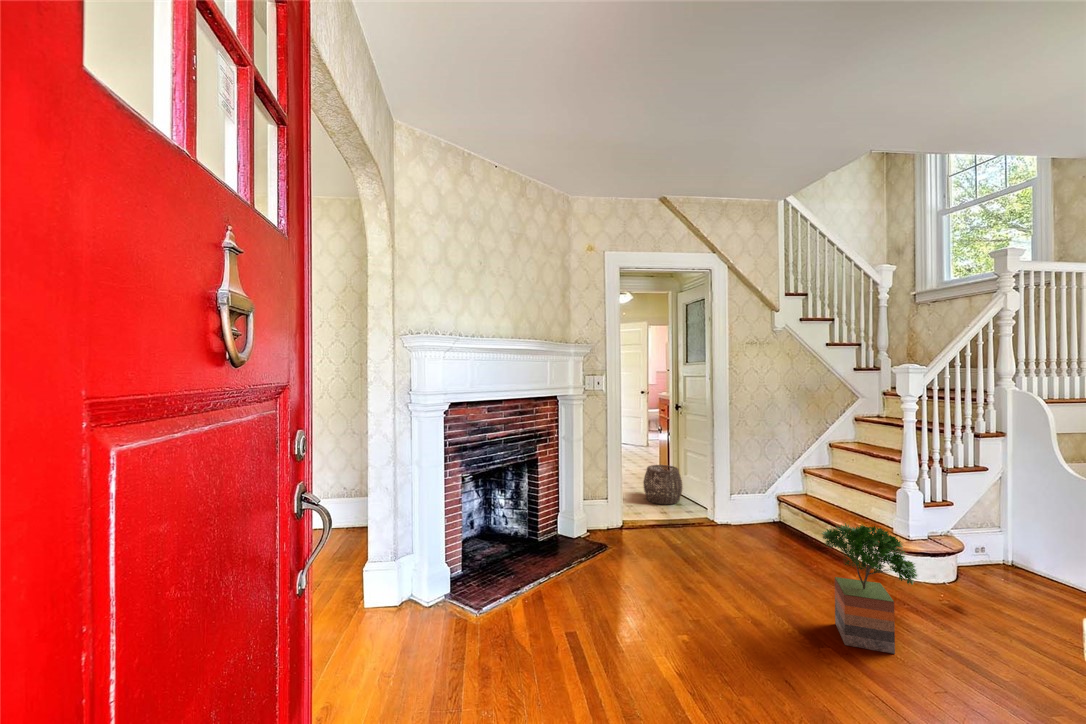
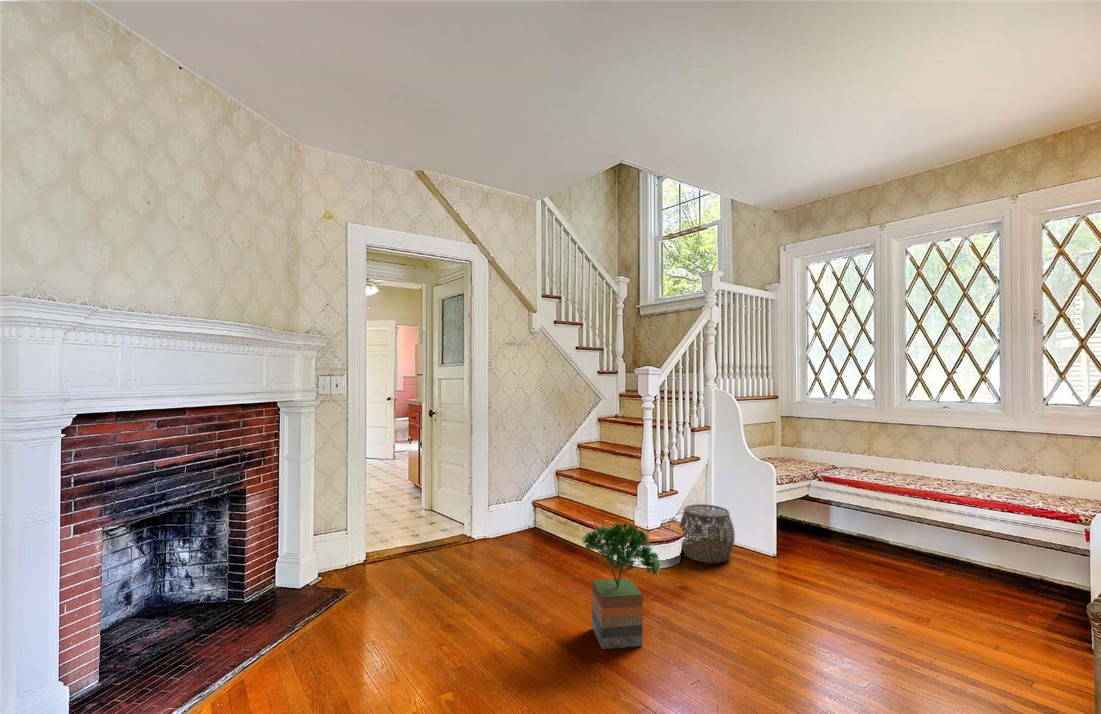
woven basket: present [644,465,682,505] -> present [680,504,735,563]

